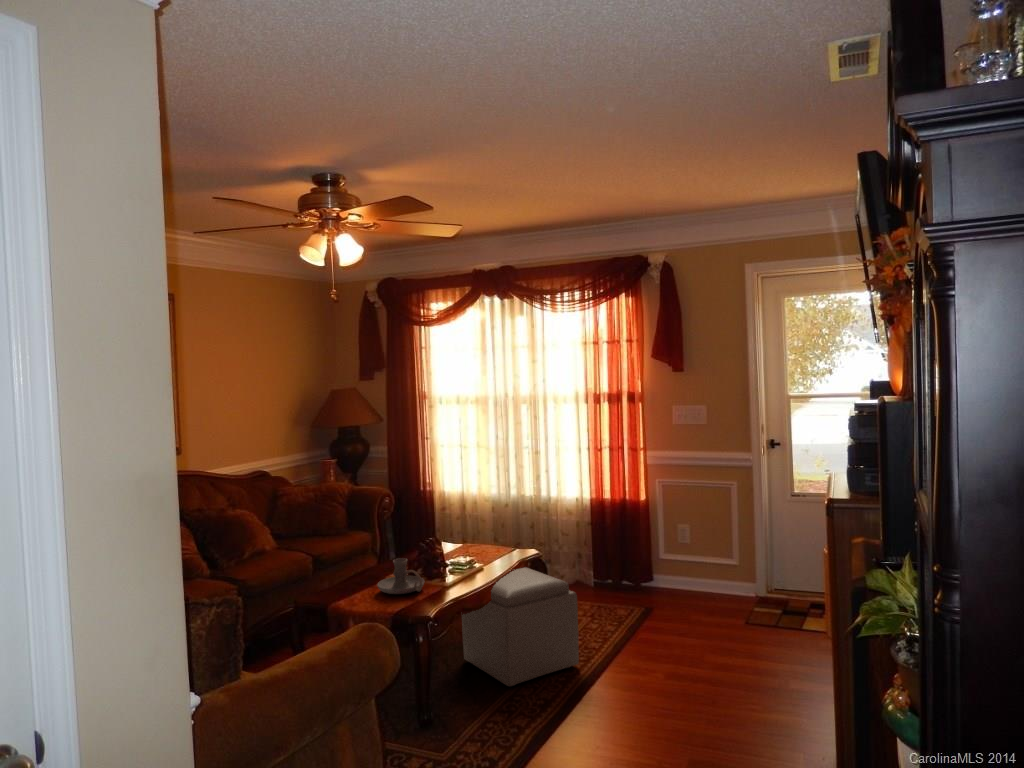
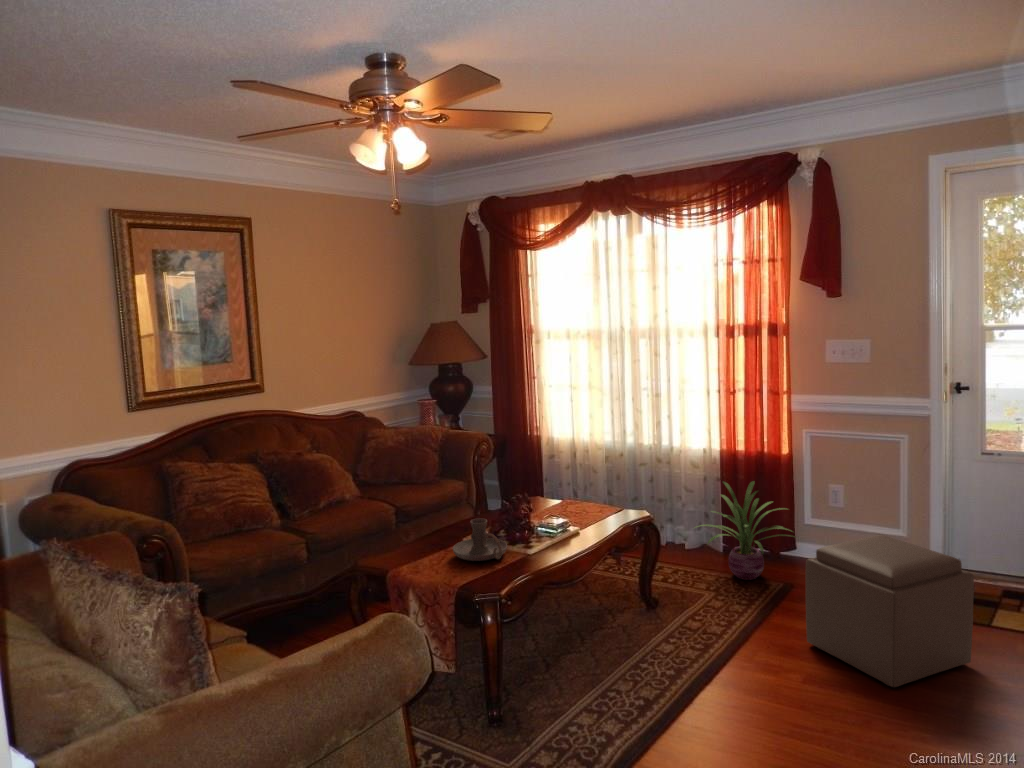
decorative plant: none [569,524,659,608] -> present [700,481,791,580]
ottoman: present [462,567,579,687] -> present [806,535,974,687]

